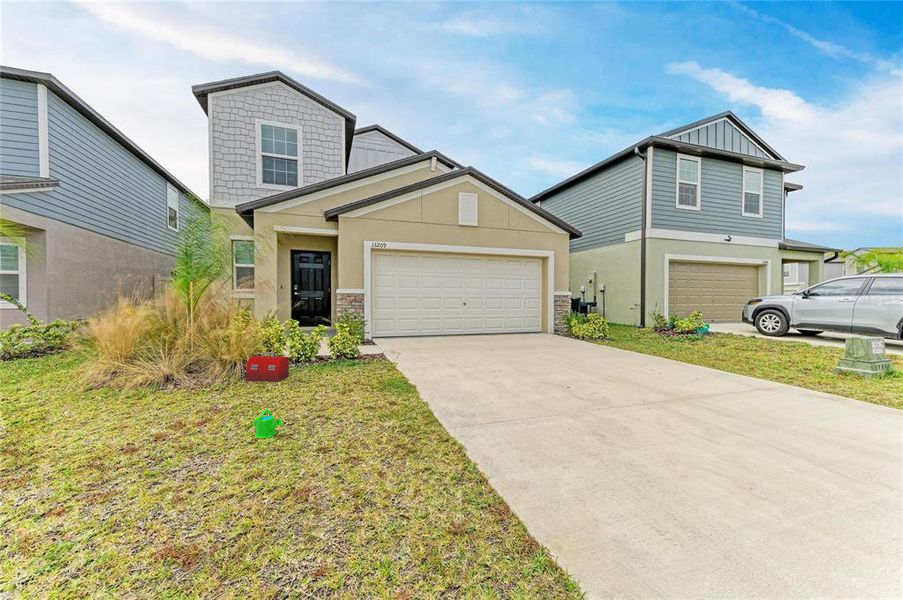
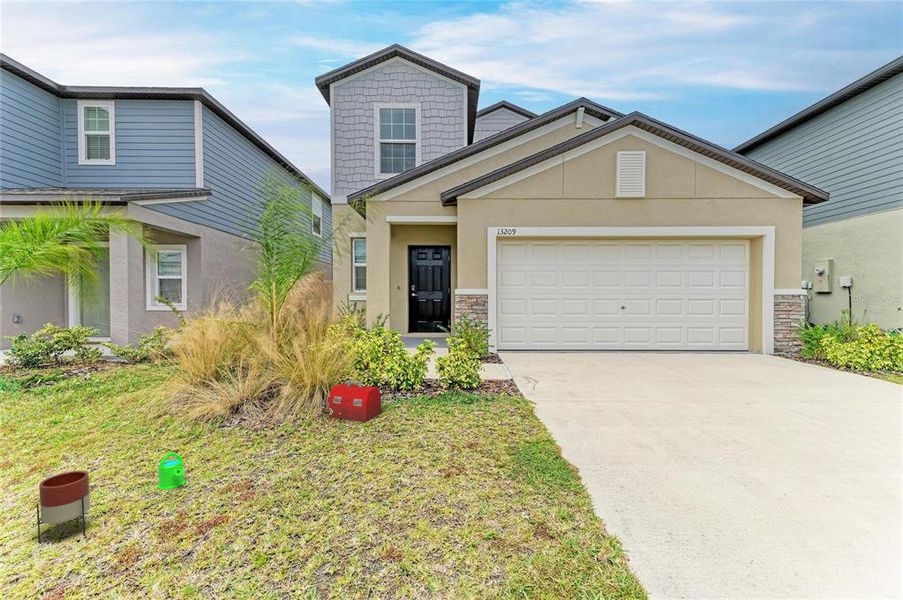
planter: none [47,408,86,459] -> present [37,471,90,543]
watering can: present [253,409,282,438] -> present [157,452,185,489]

